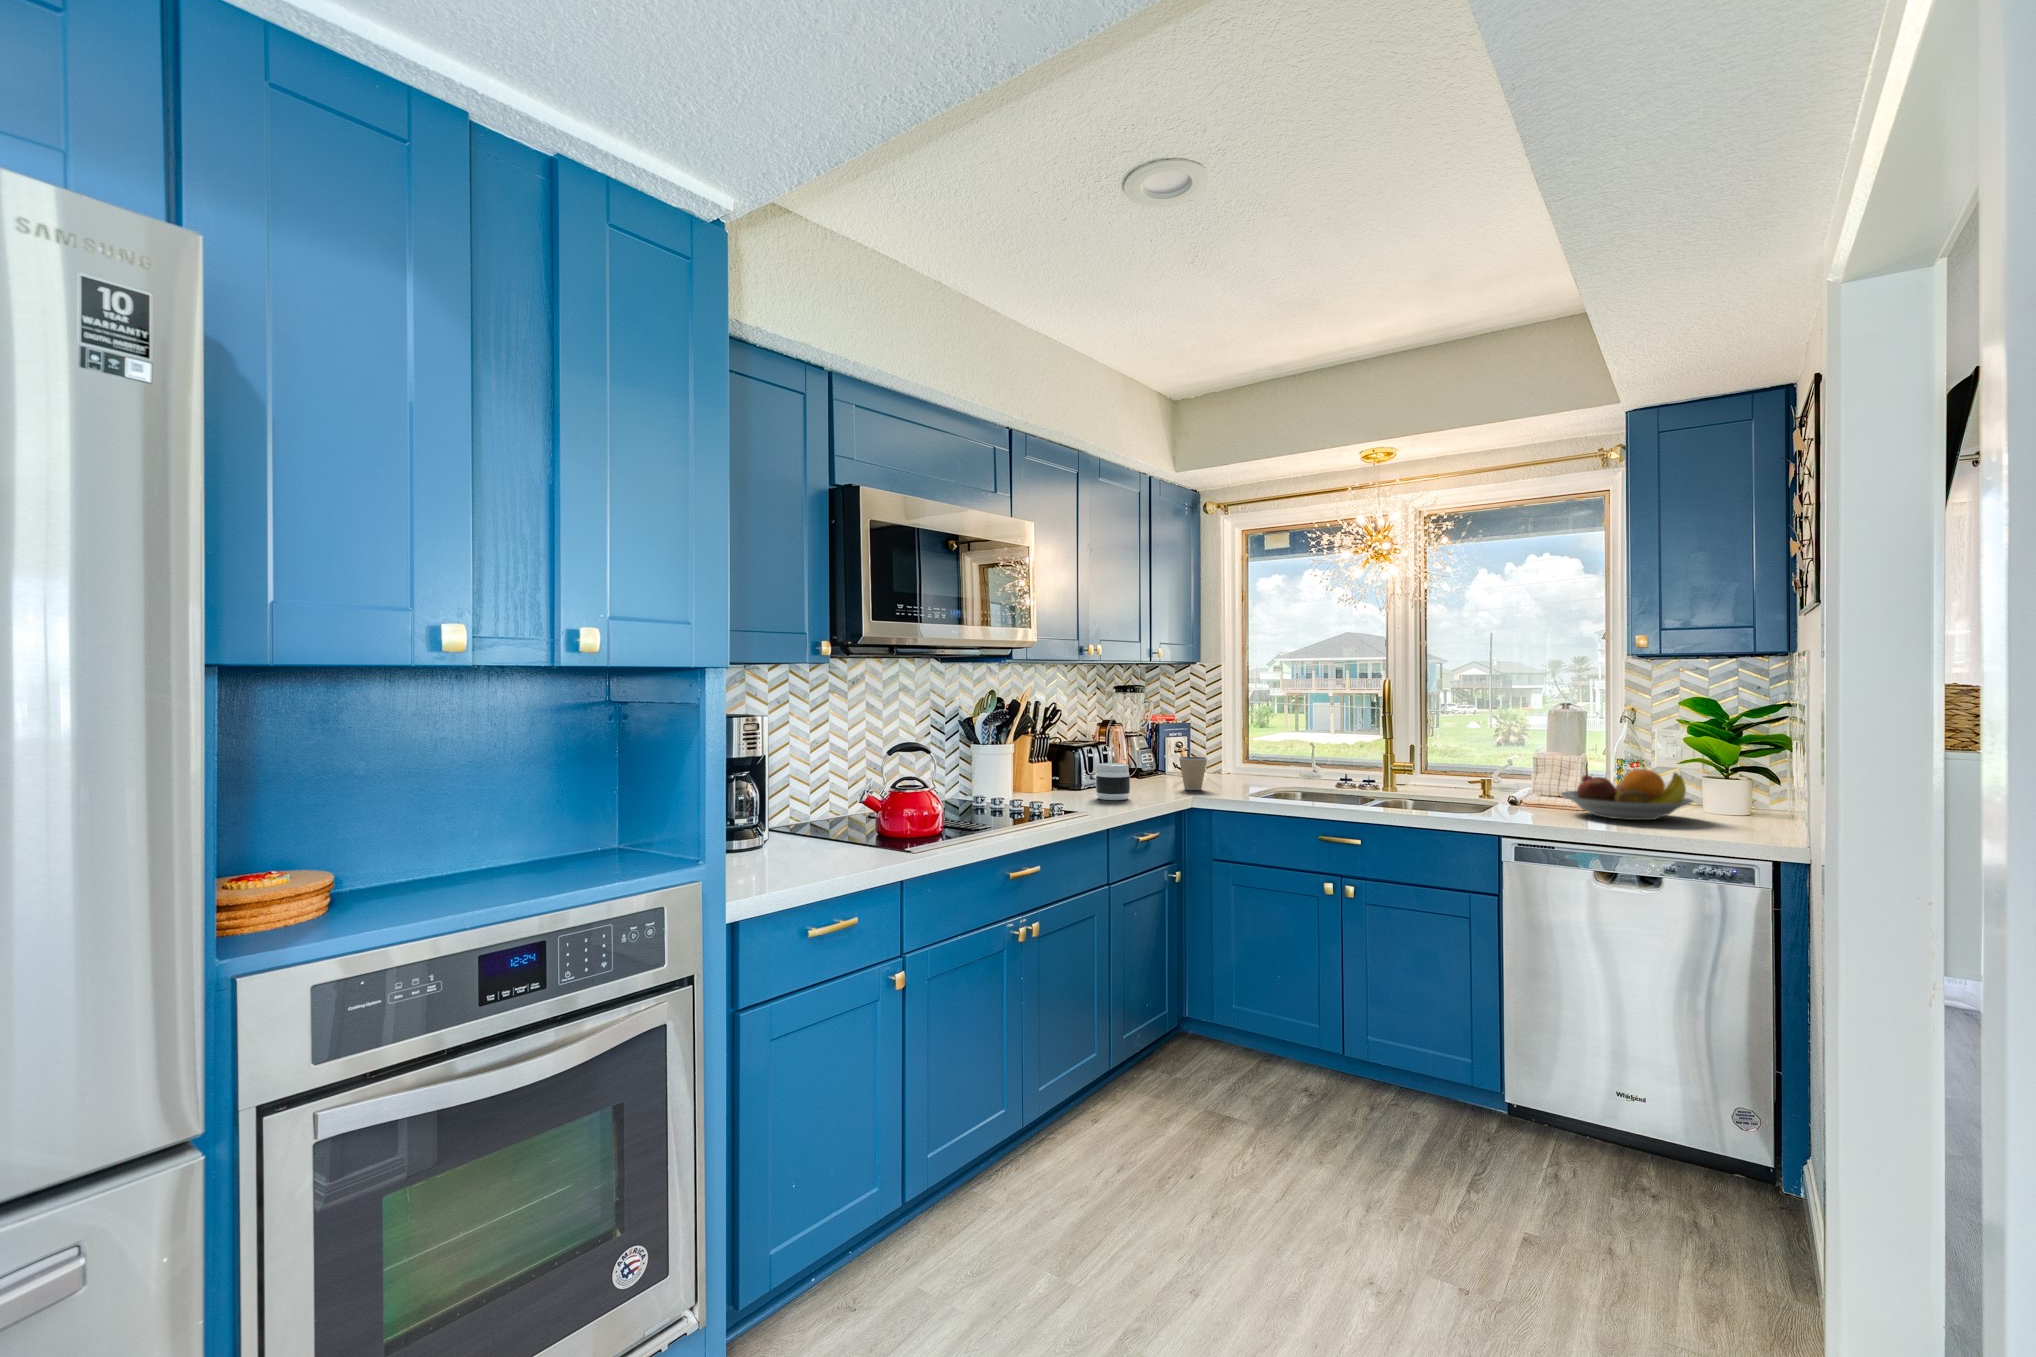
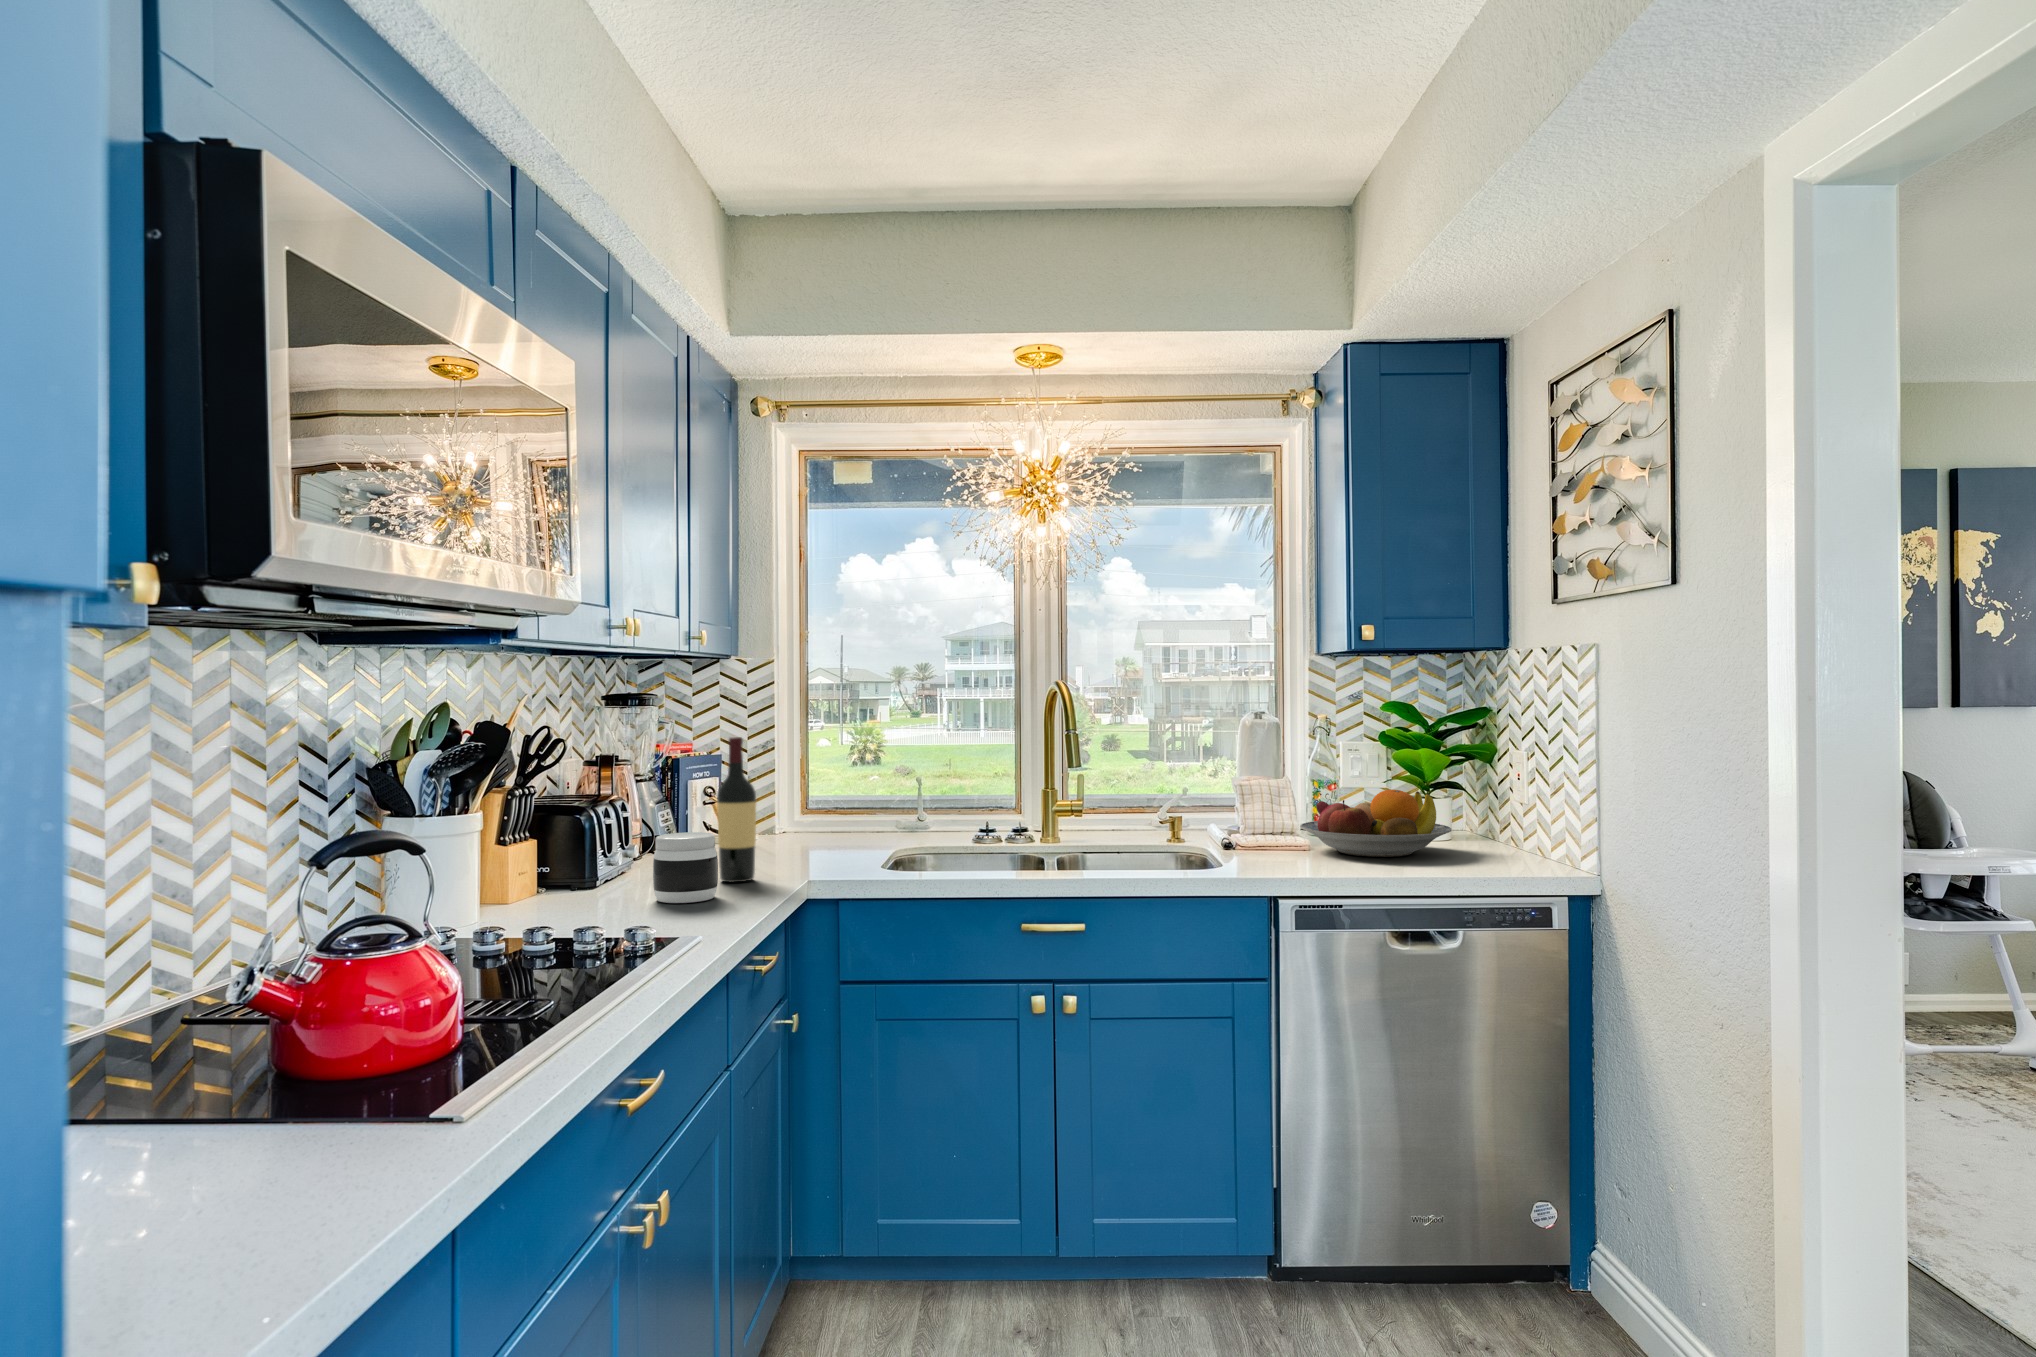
wine bottle: none [1142,712,1164,794] -> present [717,737,756,882]
coffee cup: present [1179,757,1207,790] -> none [761,810,811,867]

